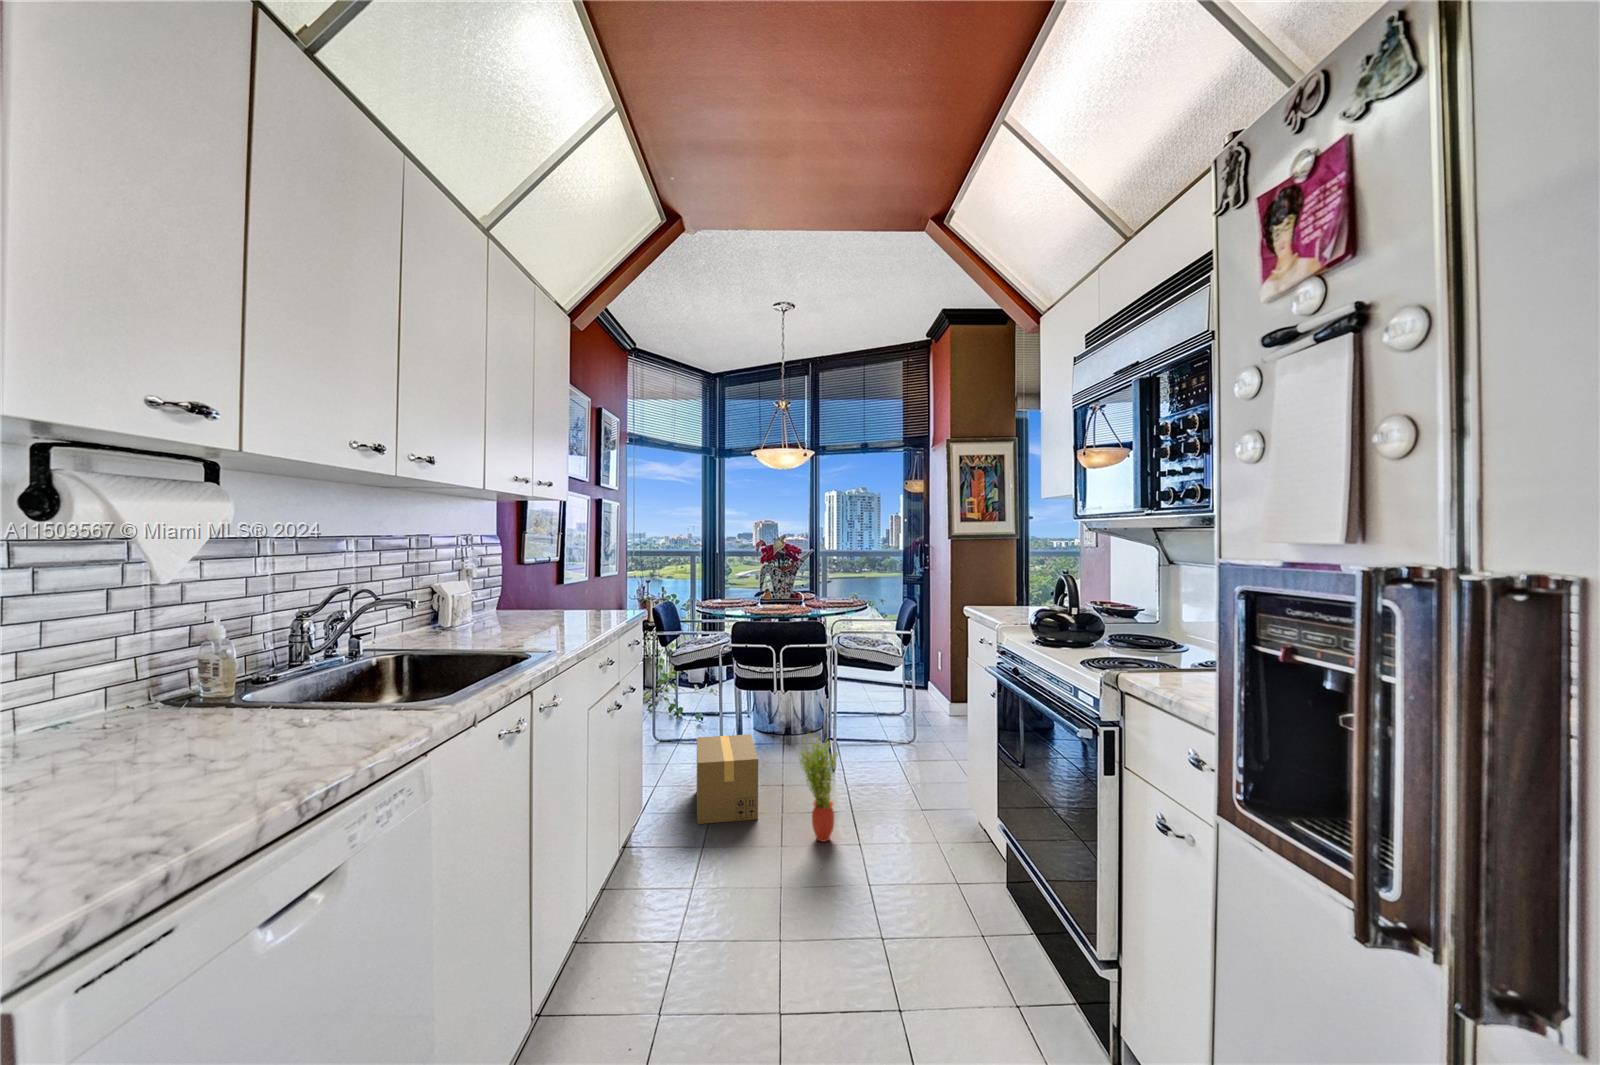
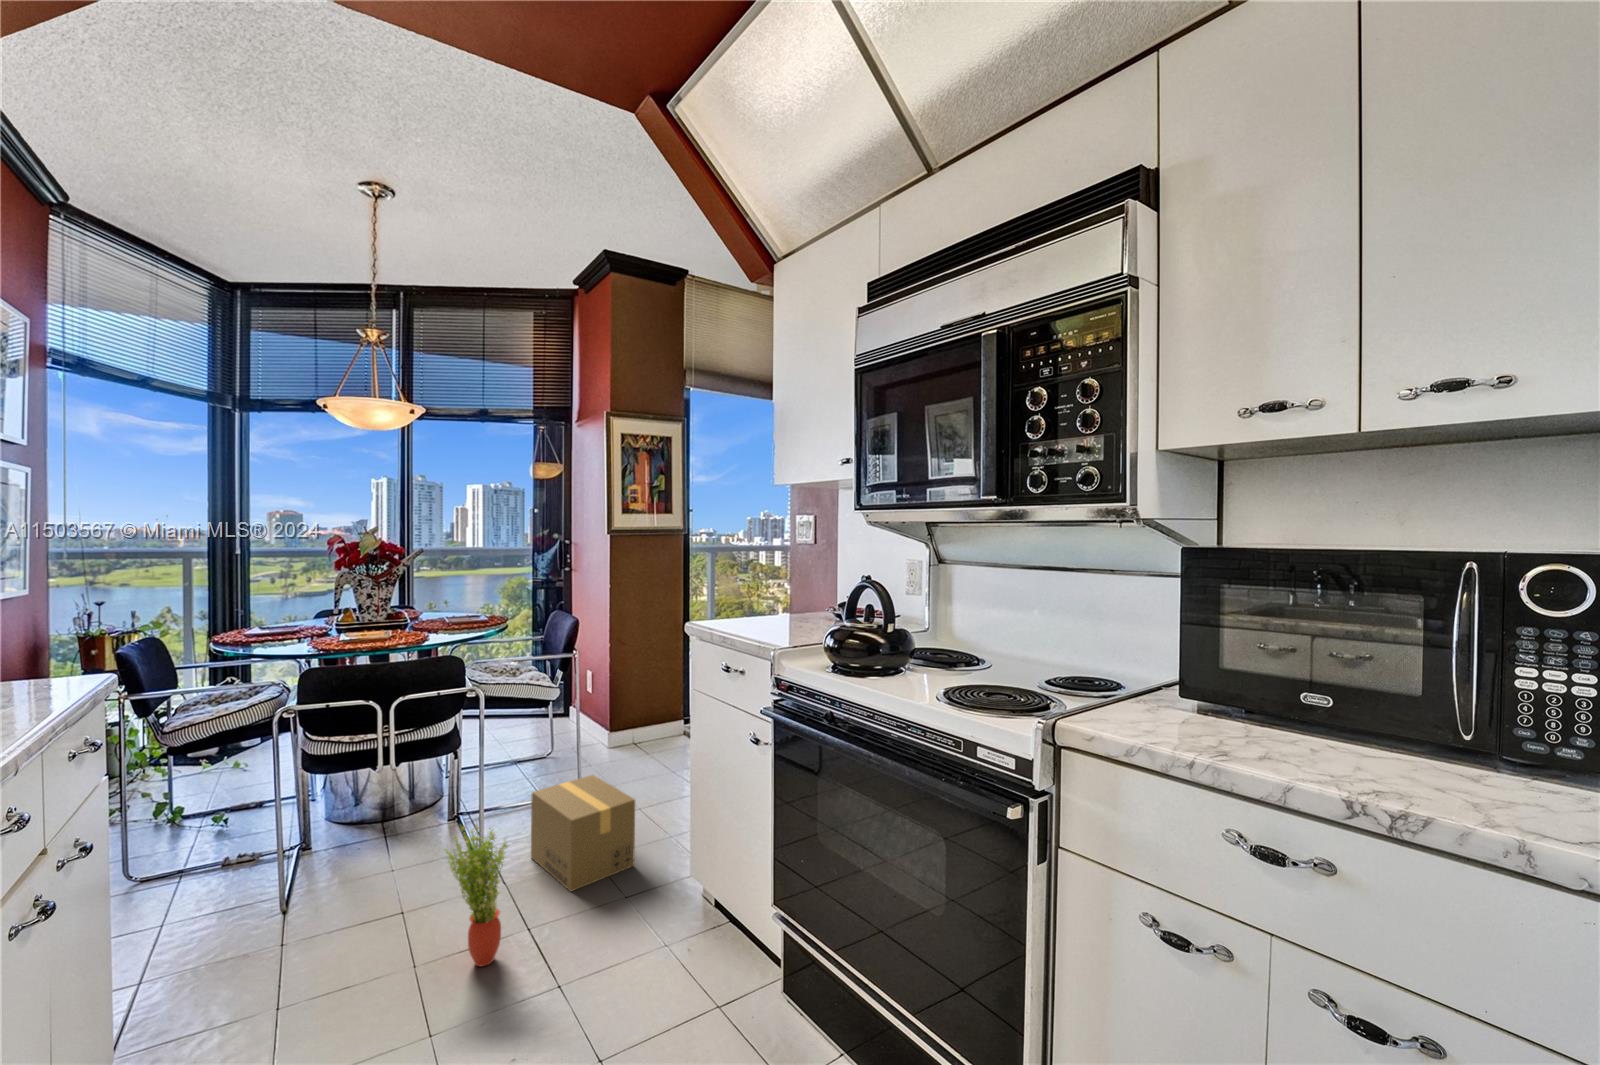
cardboard box: present [697,734,758,824] -> present [531,775,635,891]

